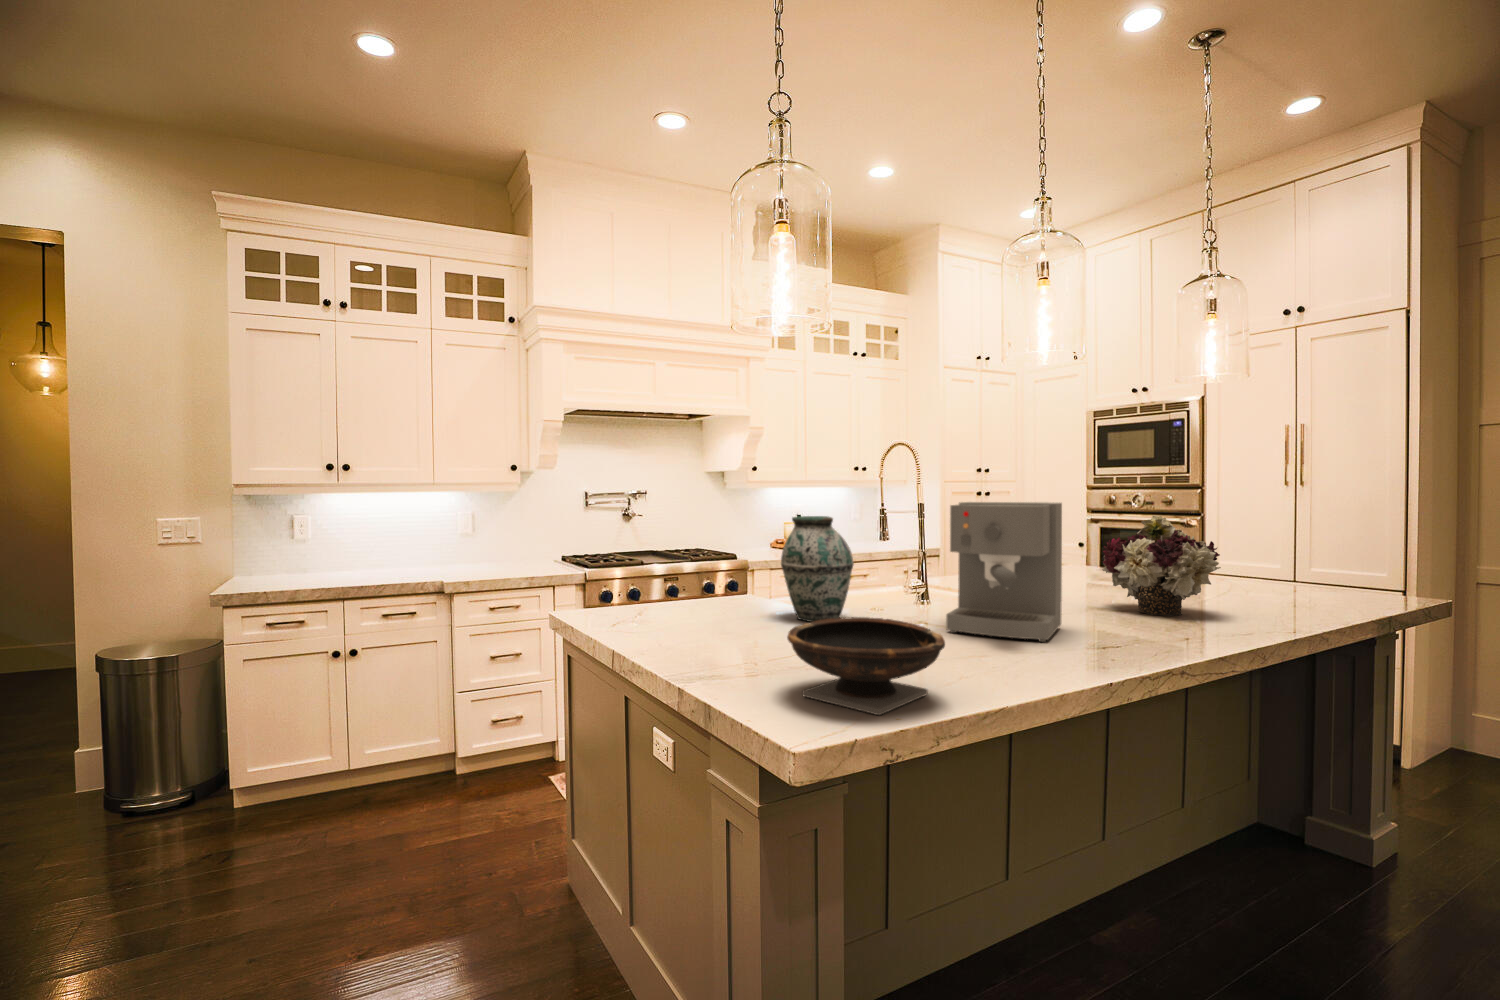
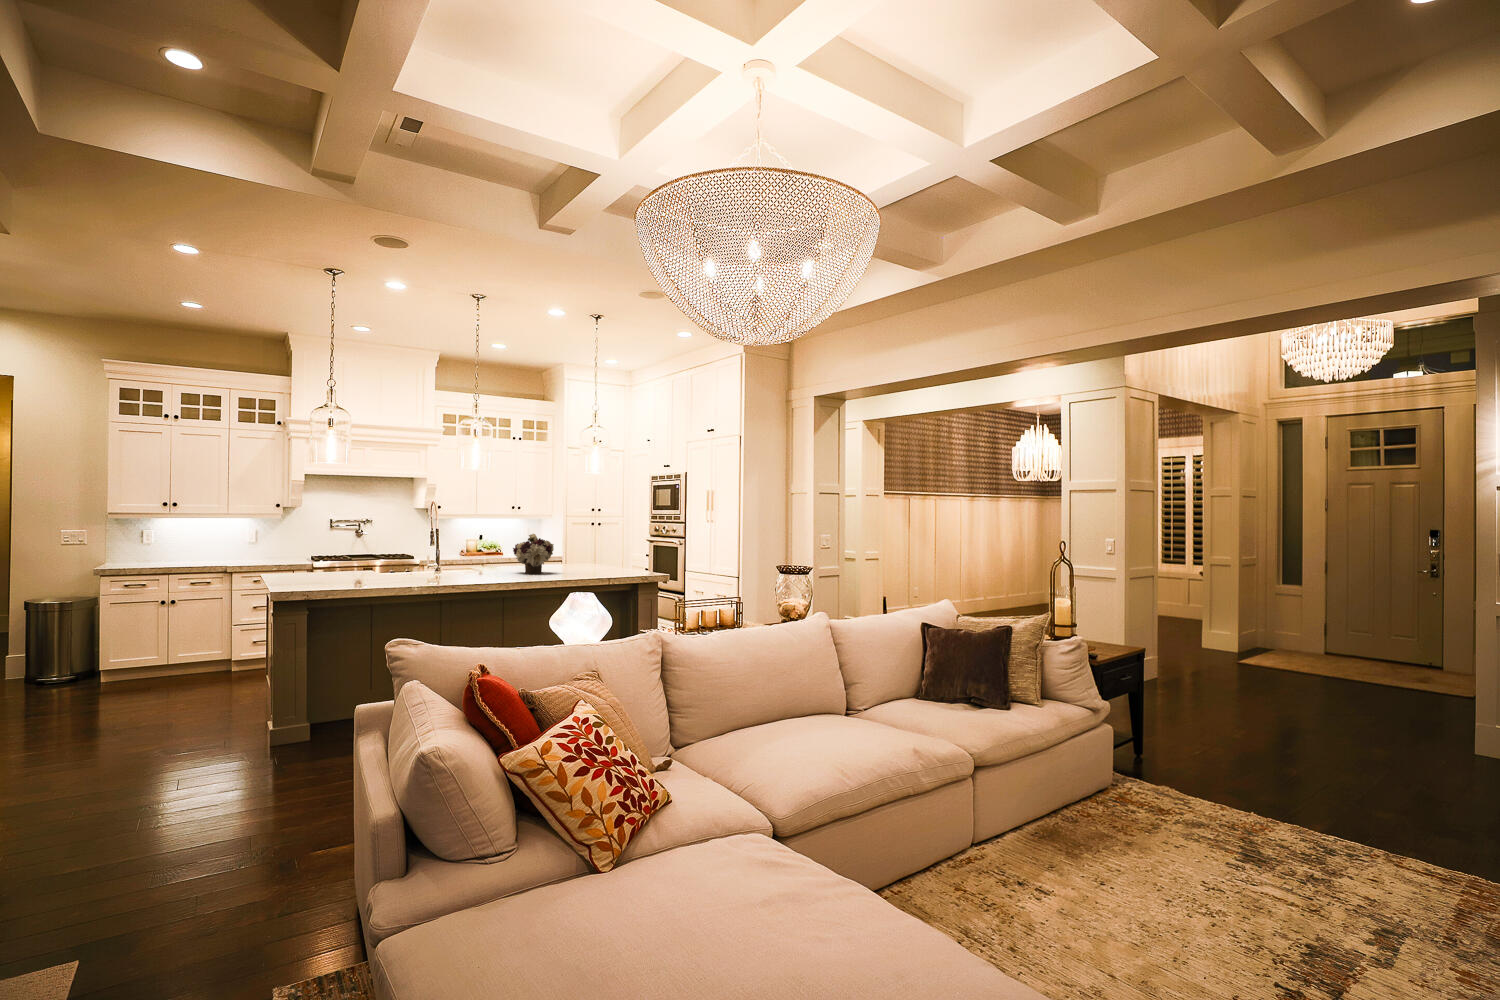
coffee maker: present [946,502,1062,642] -> none [412,527,466,578]
vase: present [781,516,854,622] -> none [358,532,391,574]
bowl: present [787,617,945,715] -> none [297,562,349,585]

